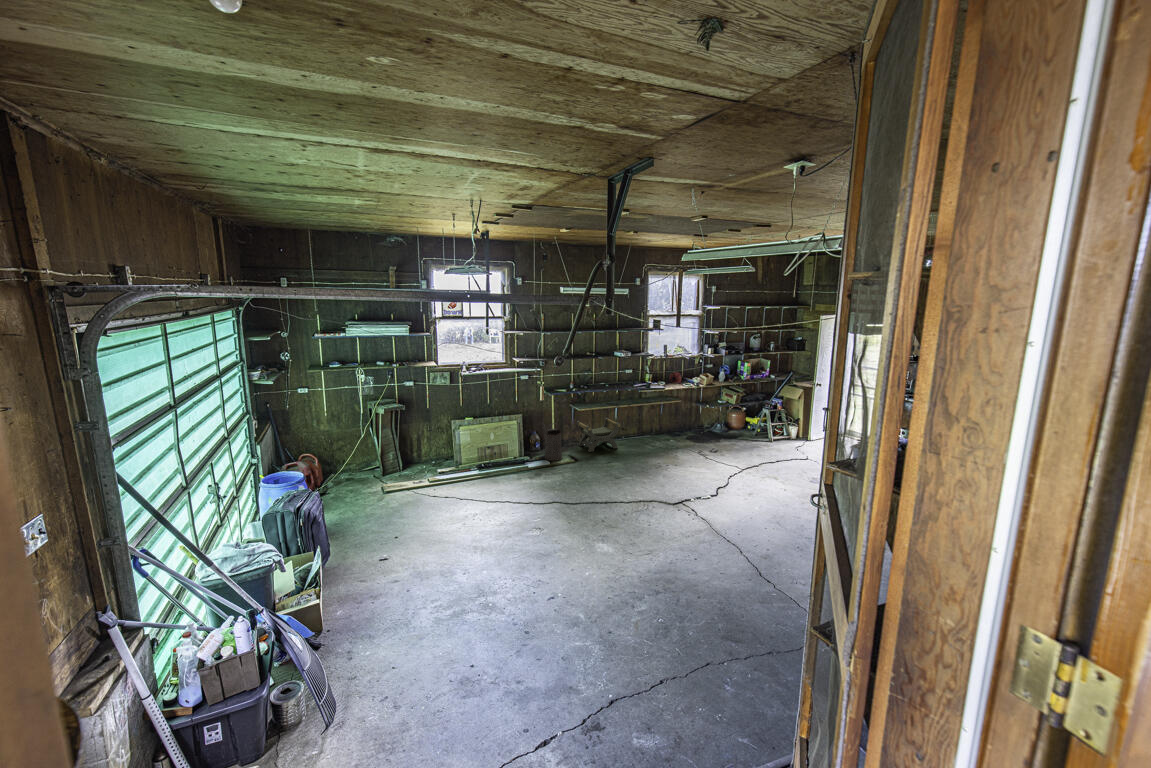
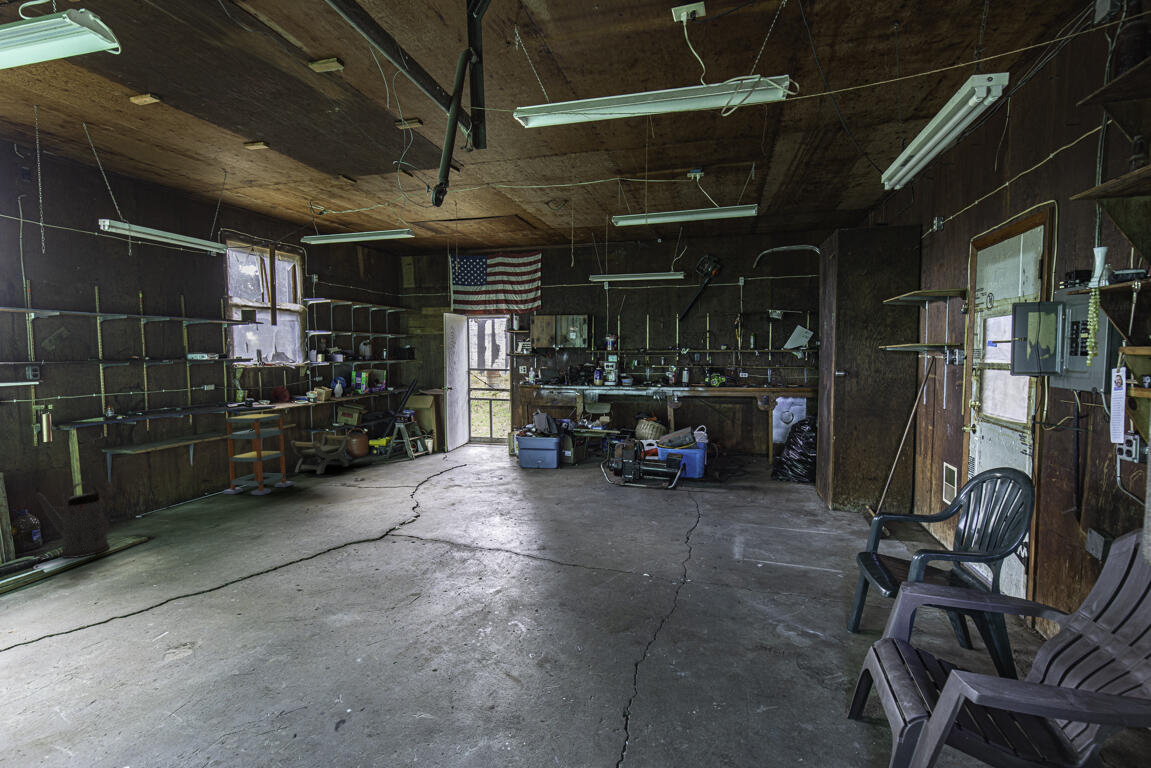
shelving unit: none [632,390,671,446] -> present [223,414,293,495]
stool: present [576,418,621,452] -> present [291,434,350,474]

